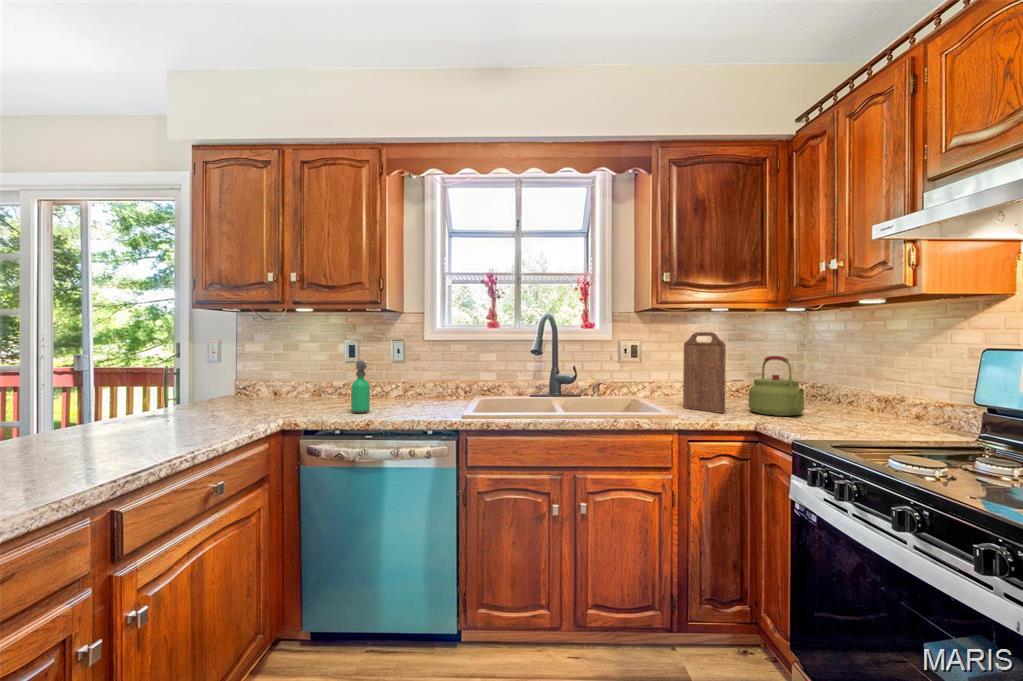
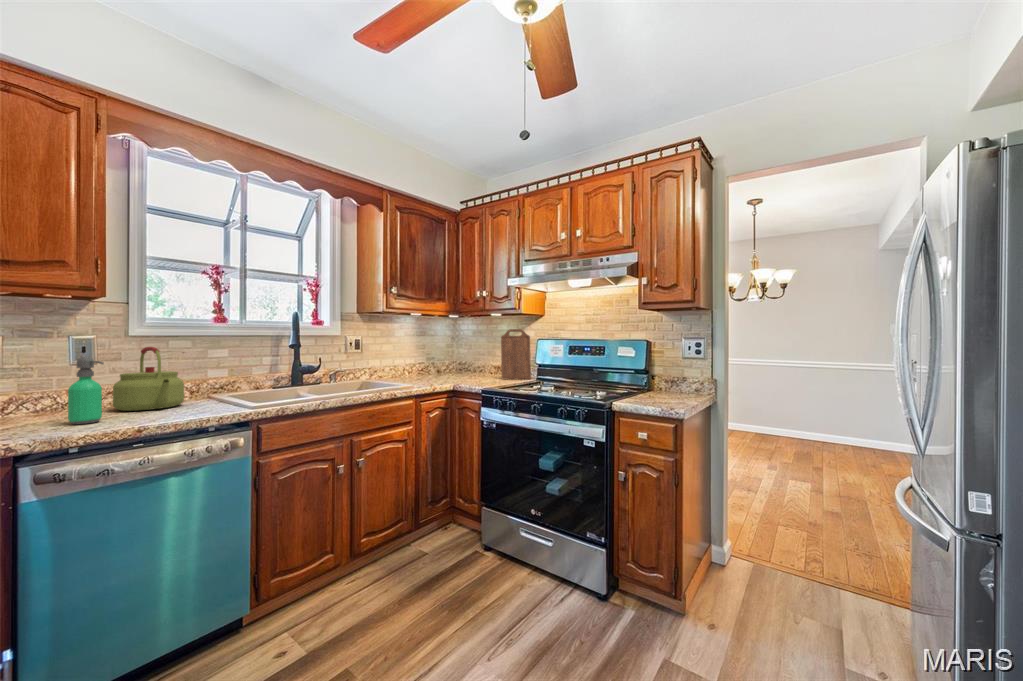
cutting board: present [683,332,726,413] -> present [501,329,531,379]
kettle: present [748,356,804,416] -> present [113,347,184,411]

